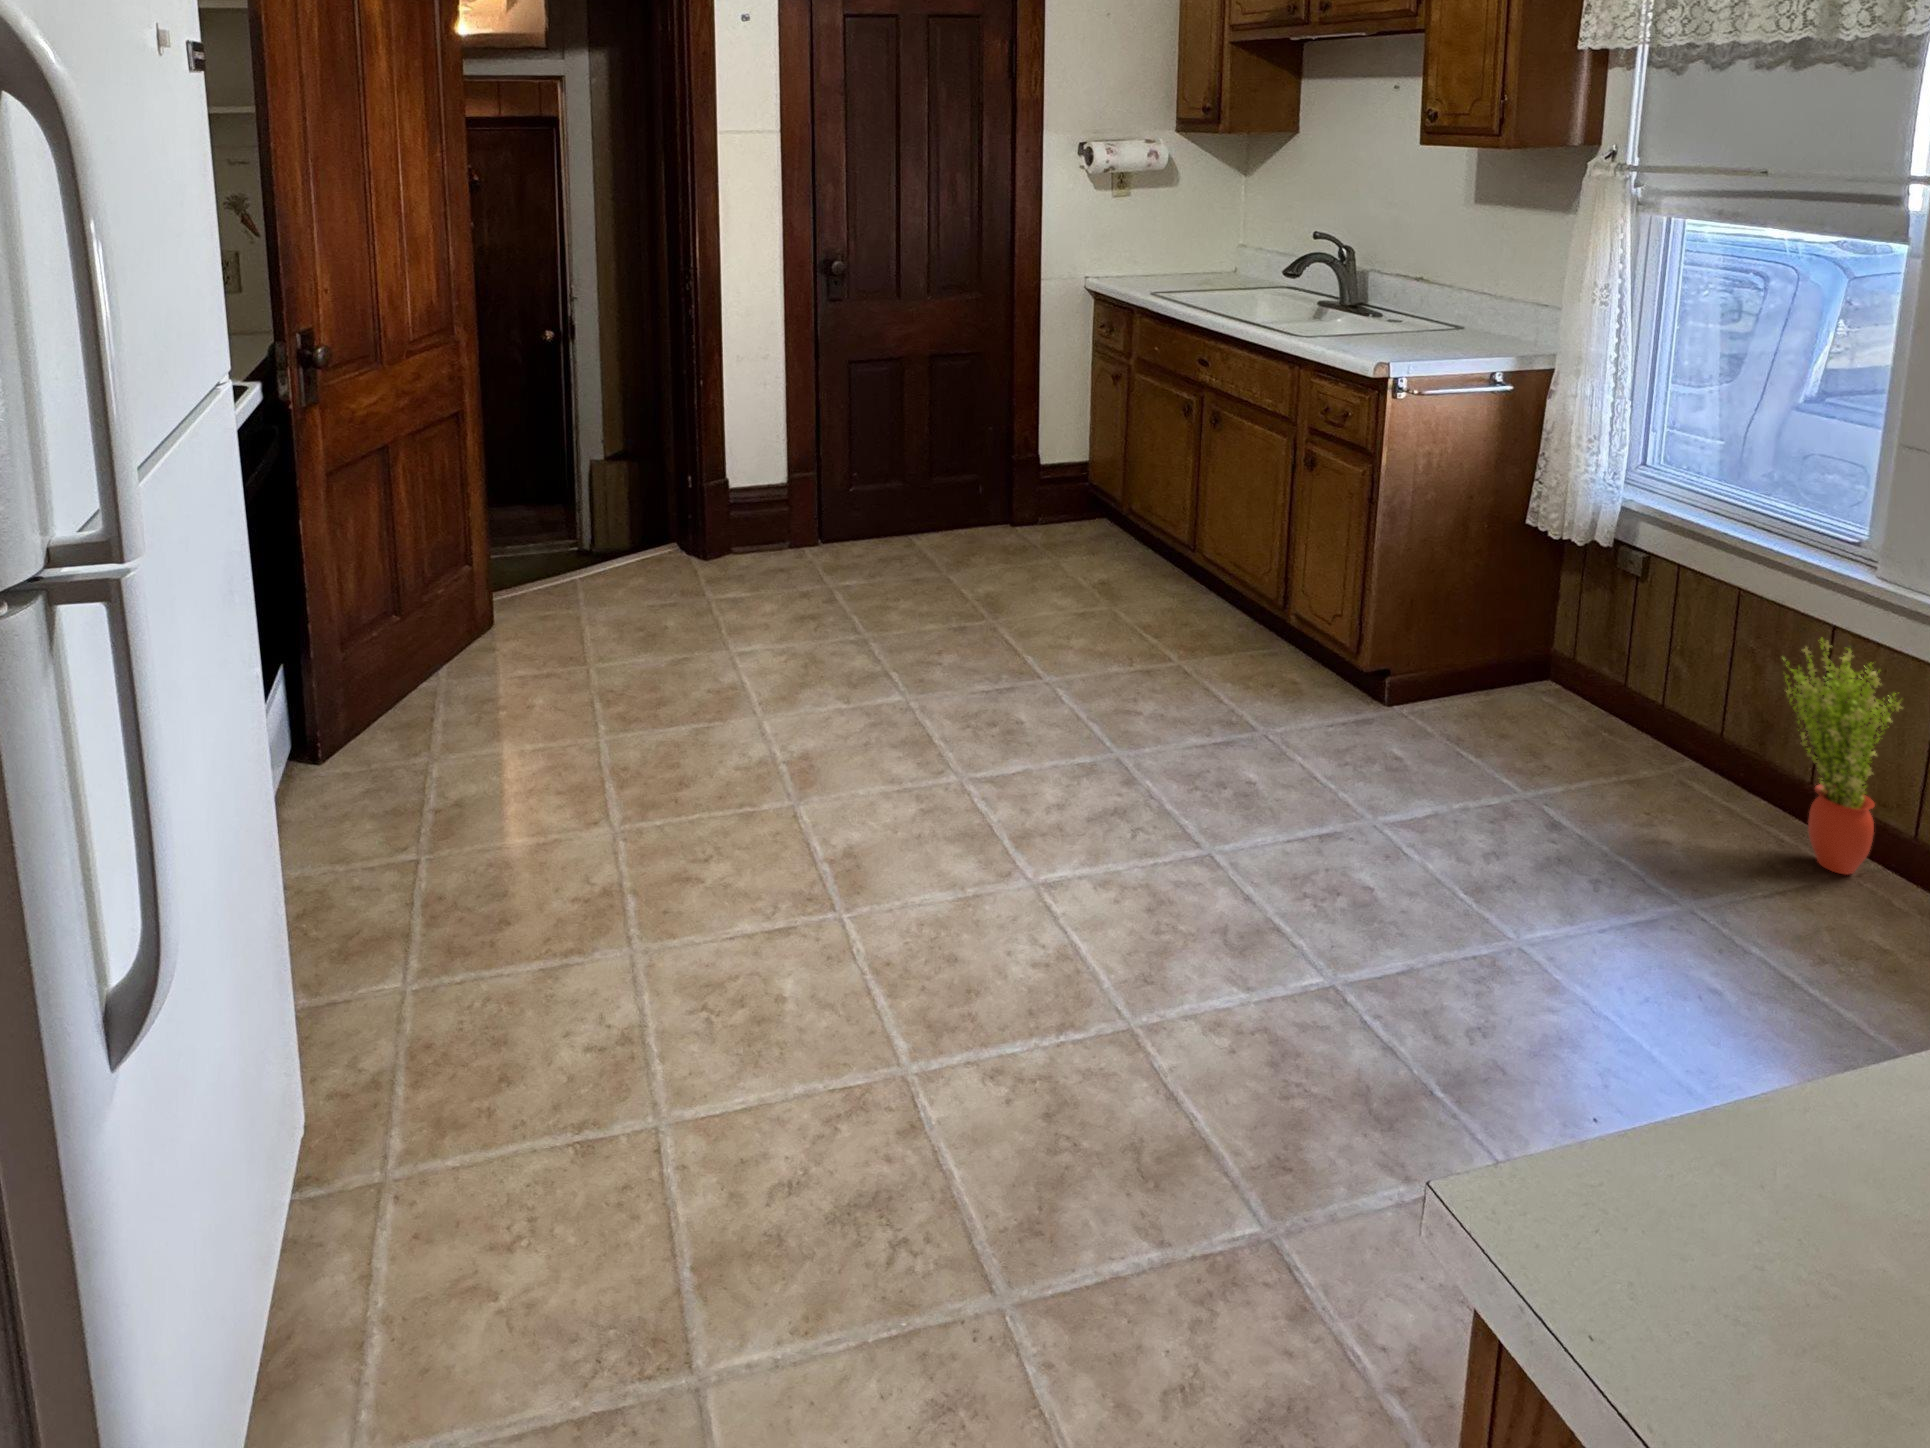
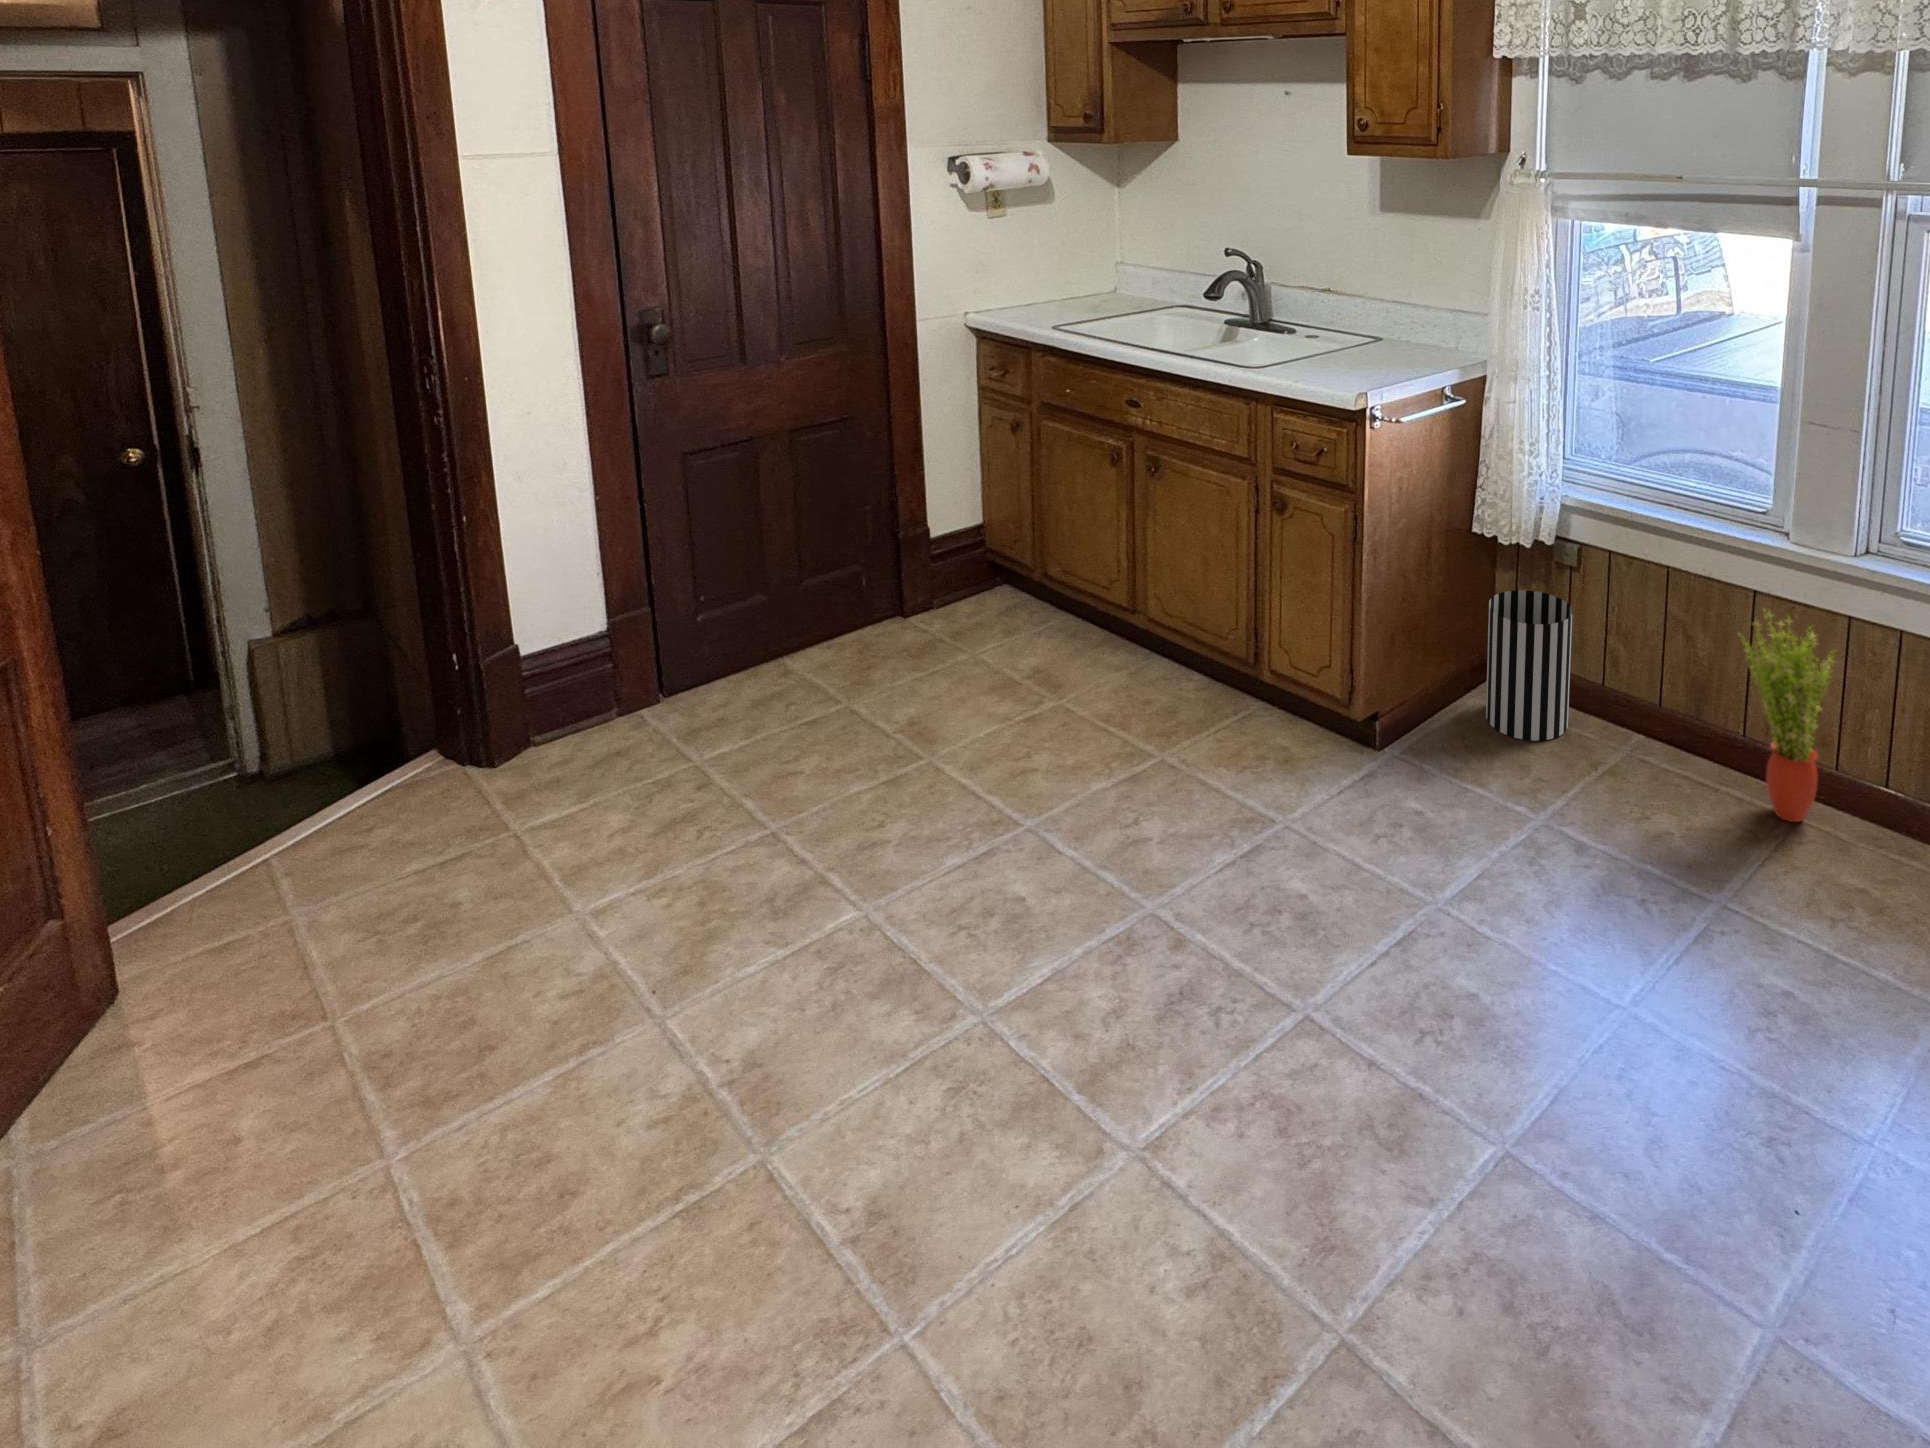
wastebasket: none [1517,588,1622,740] -> present [1486,590,1572,741]

